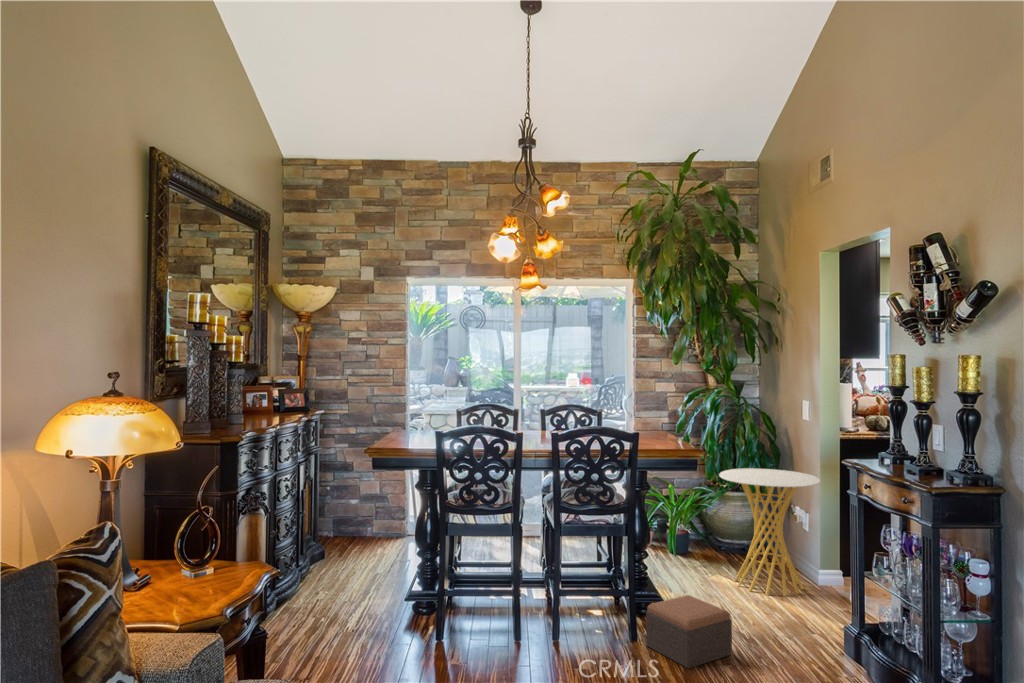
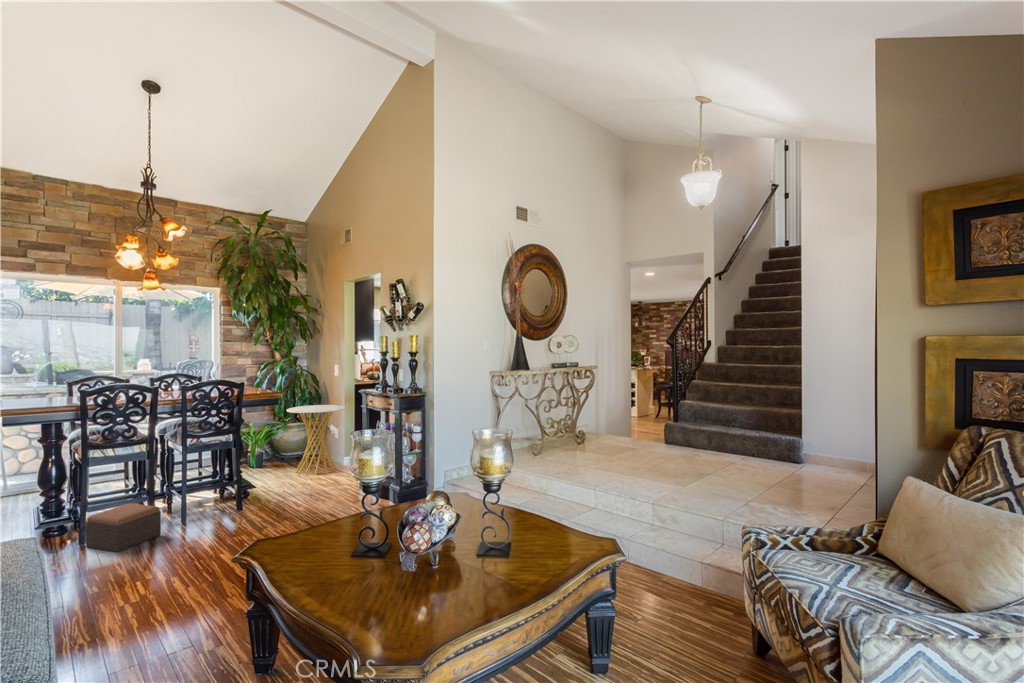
footstool: present [646,595,732,668] -> present [86,503,161,552]

